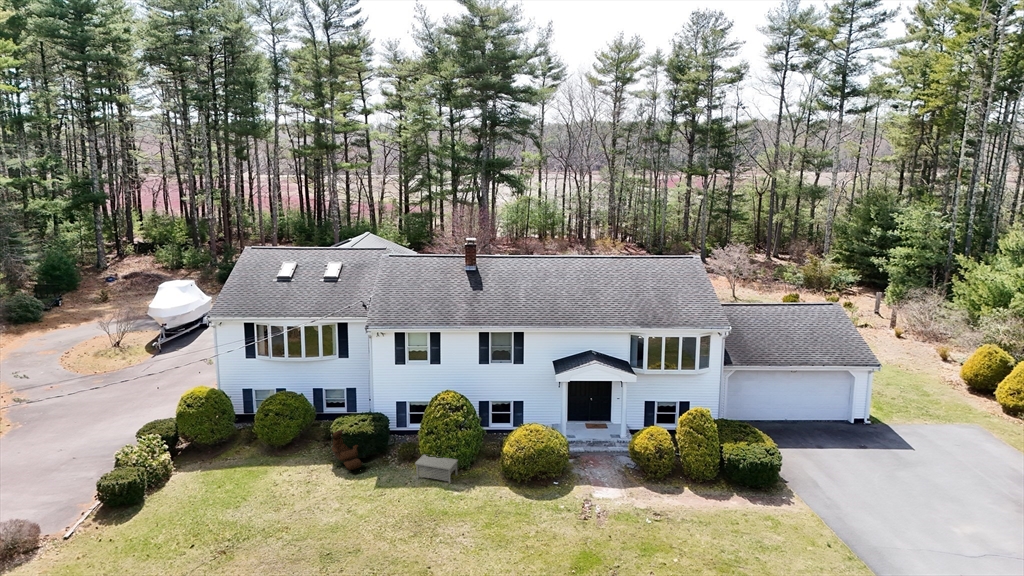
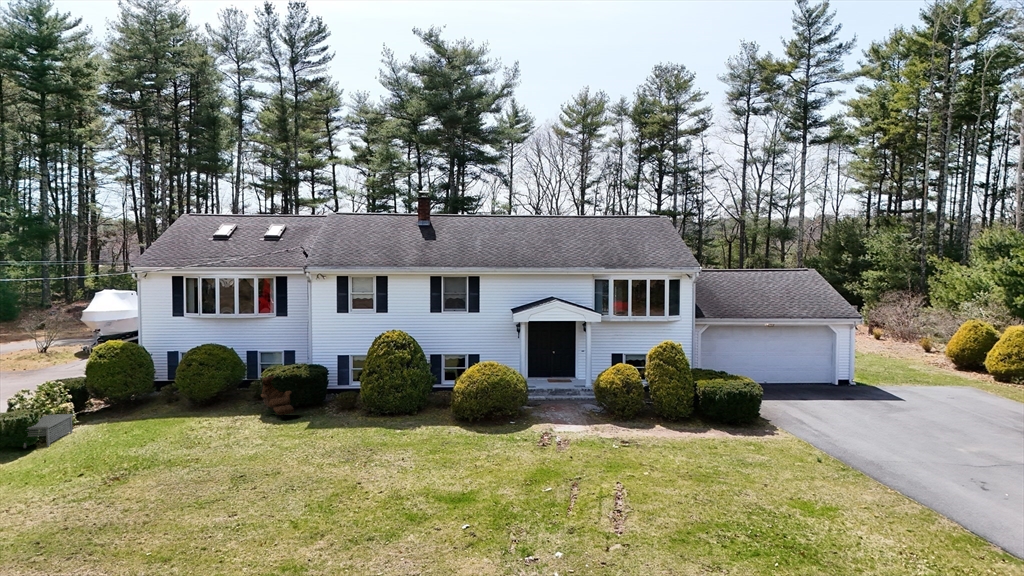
storage bench: present [415,455,458,483] -> present [24,414,73,448]

